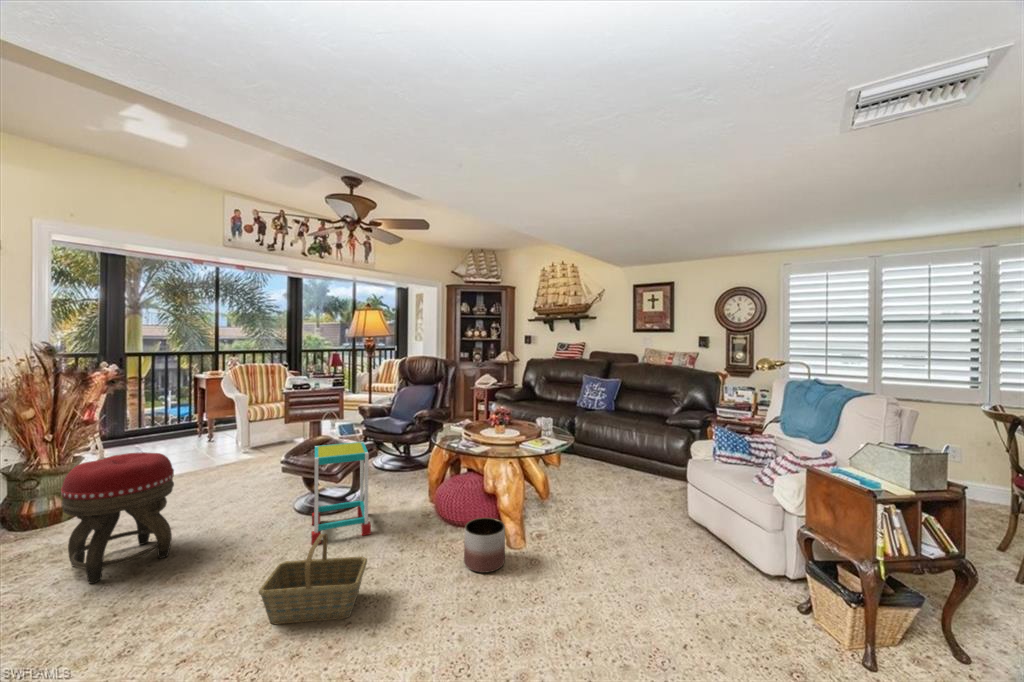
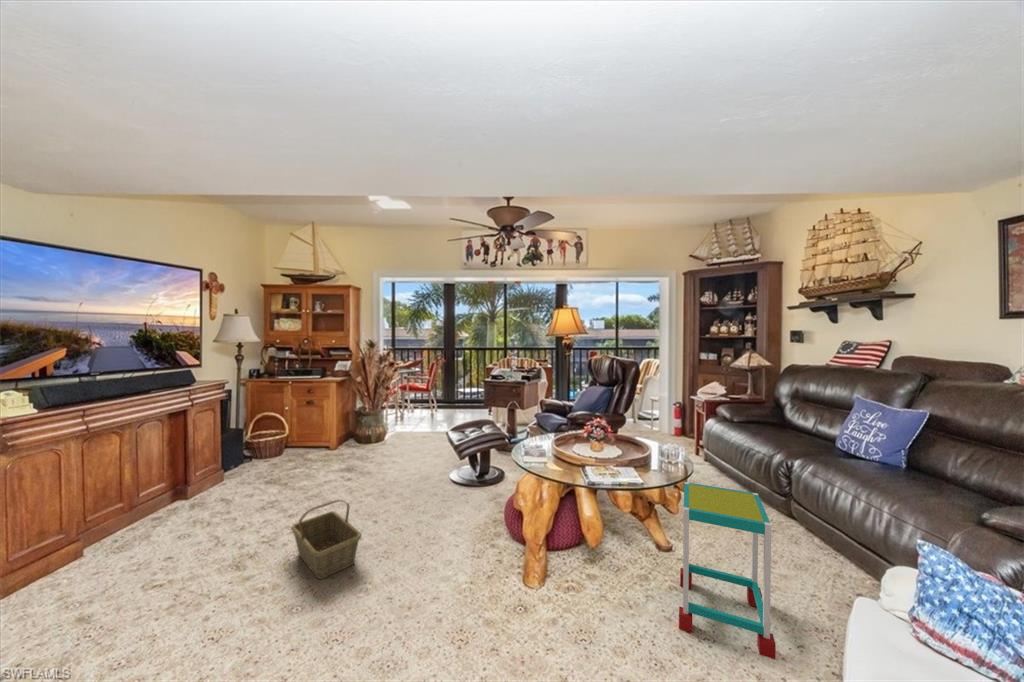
side table: present [311,442,371,545] -> present [679,482,776,659]
footstool: present [61,452,174,584] -> none [311,409,367,482]
planter: present [464,518,505,573] -> none [431,545,480,618]

